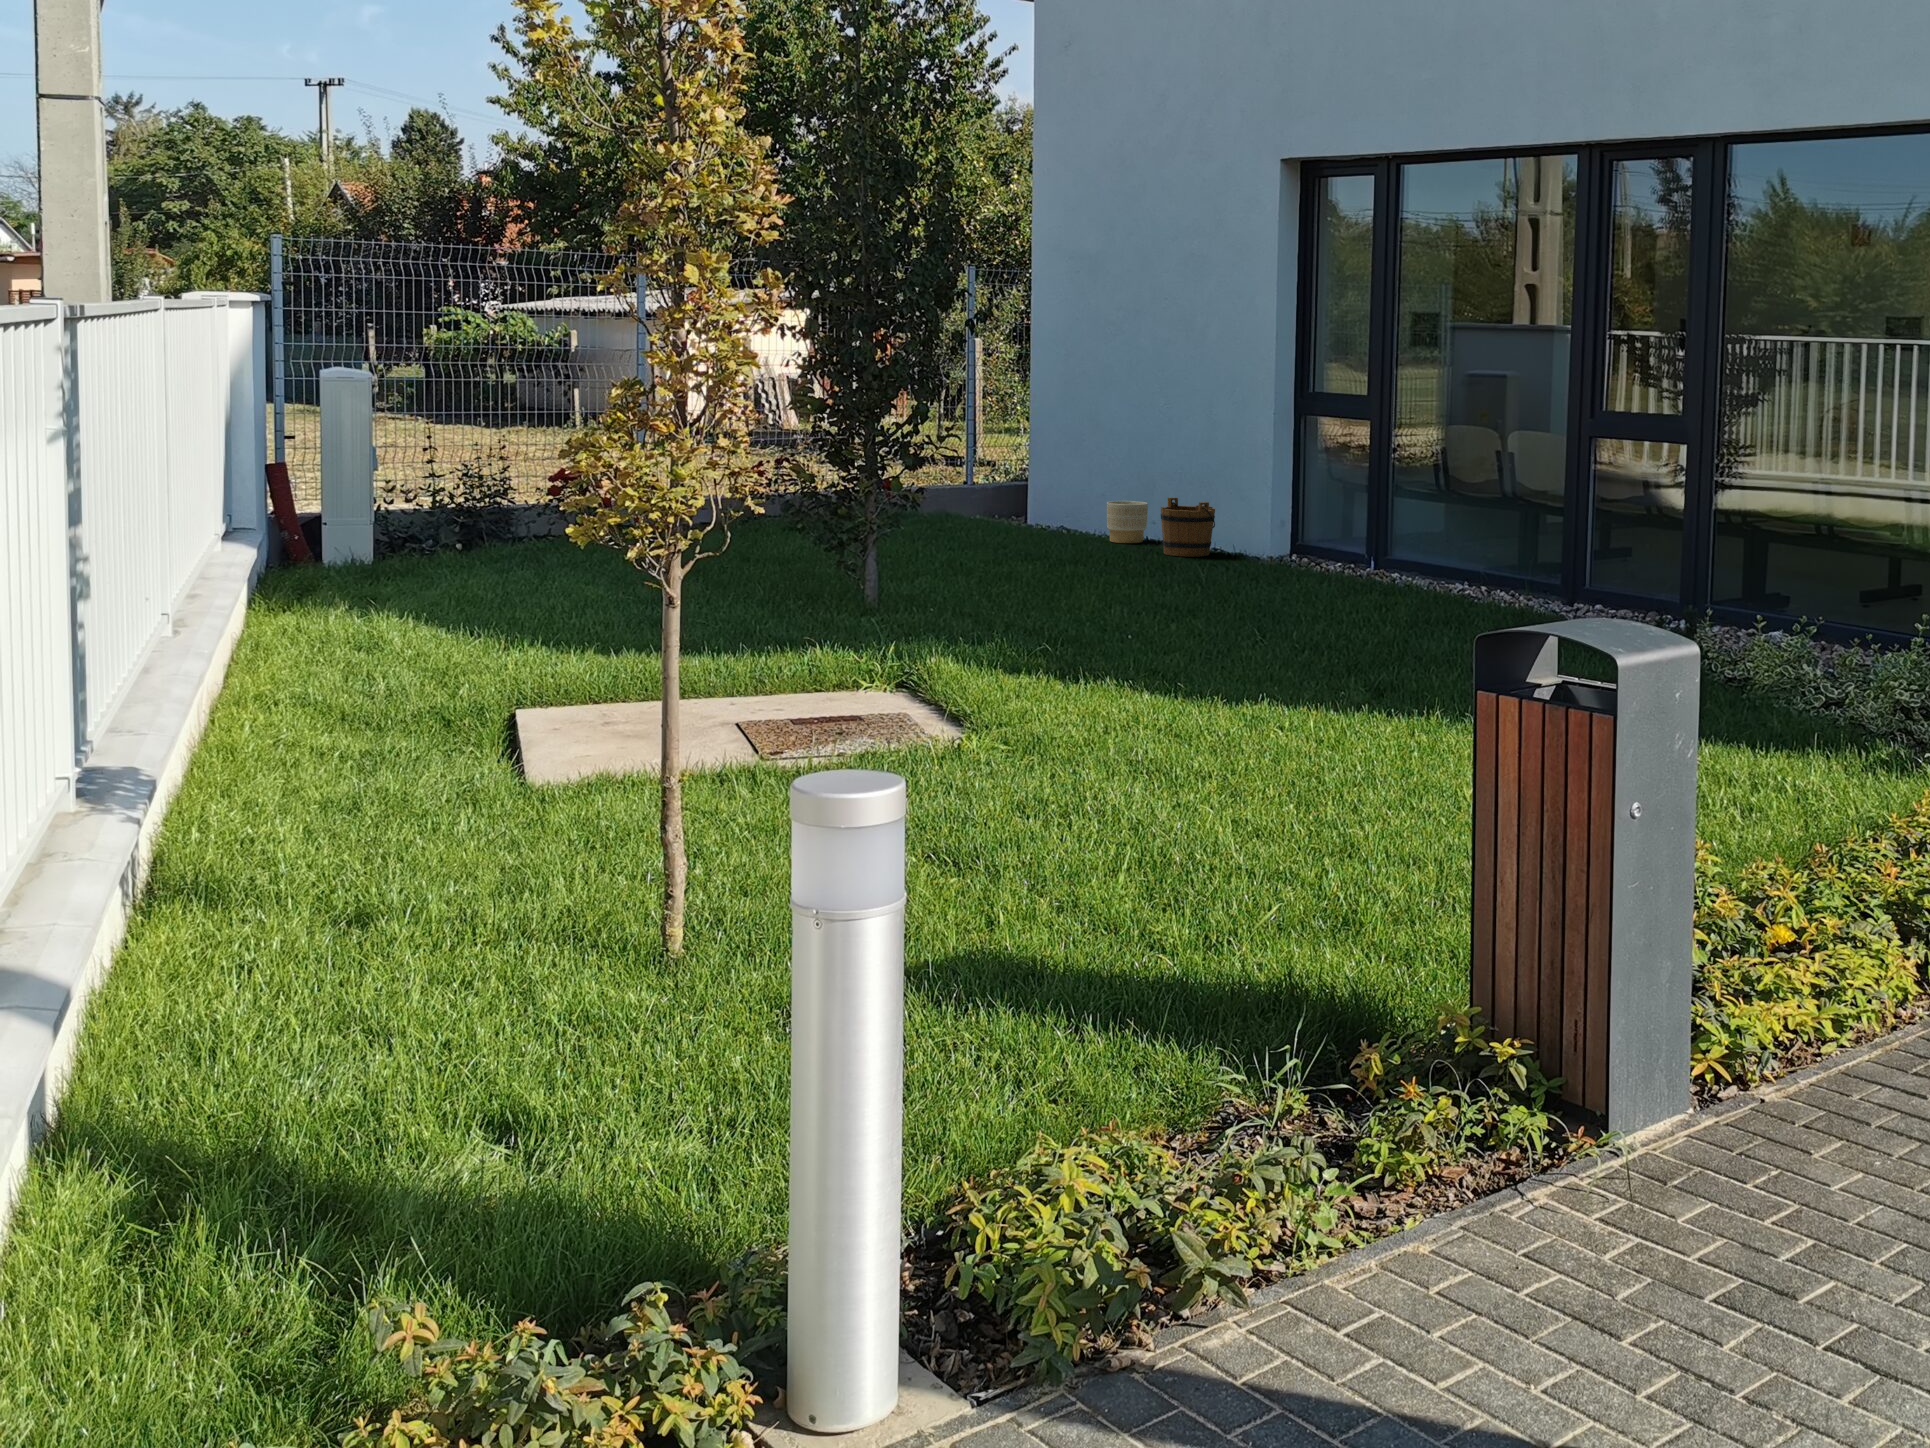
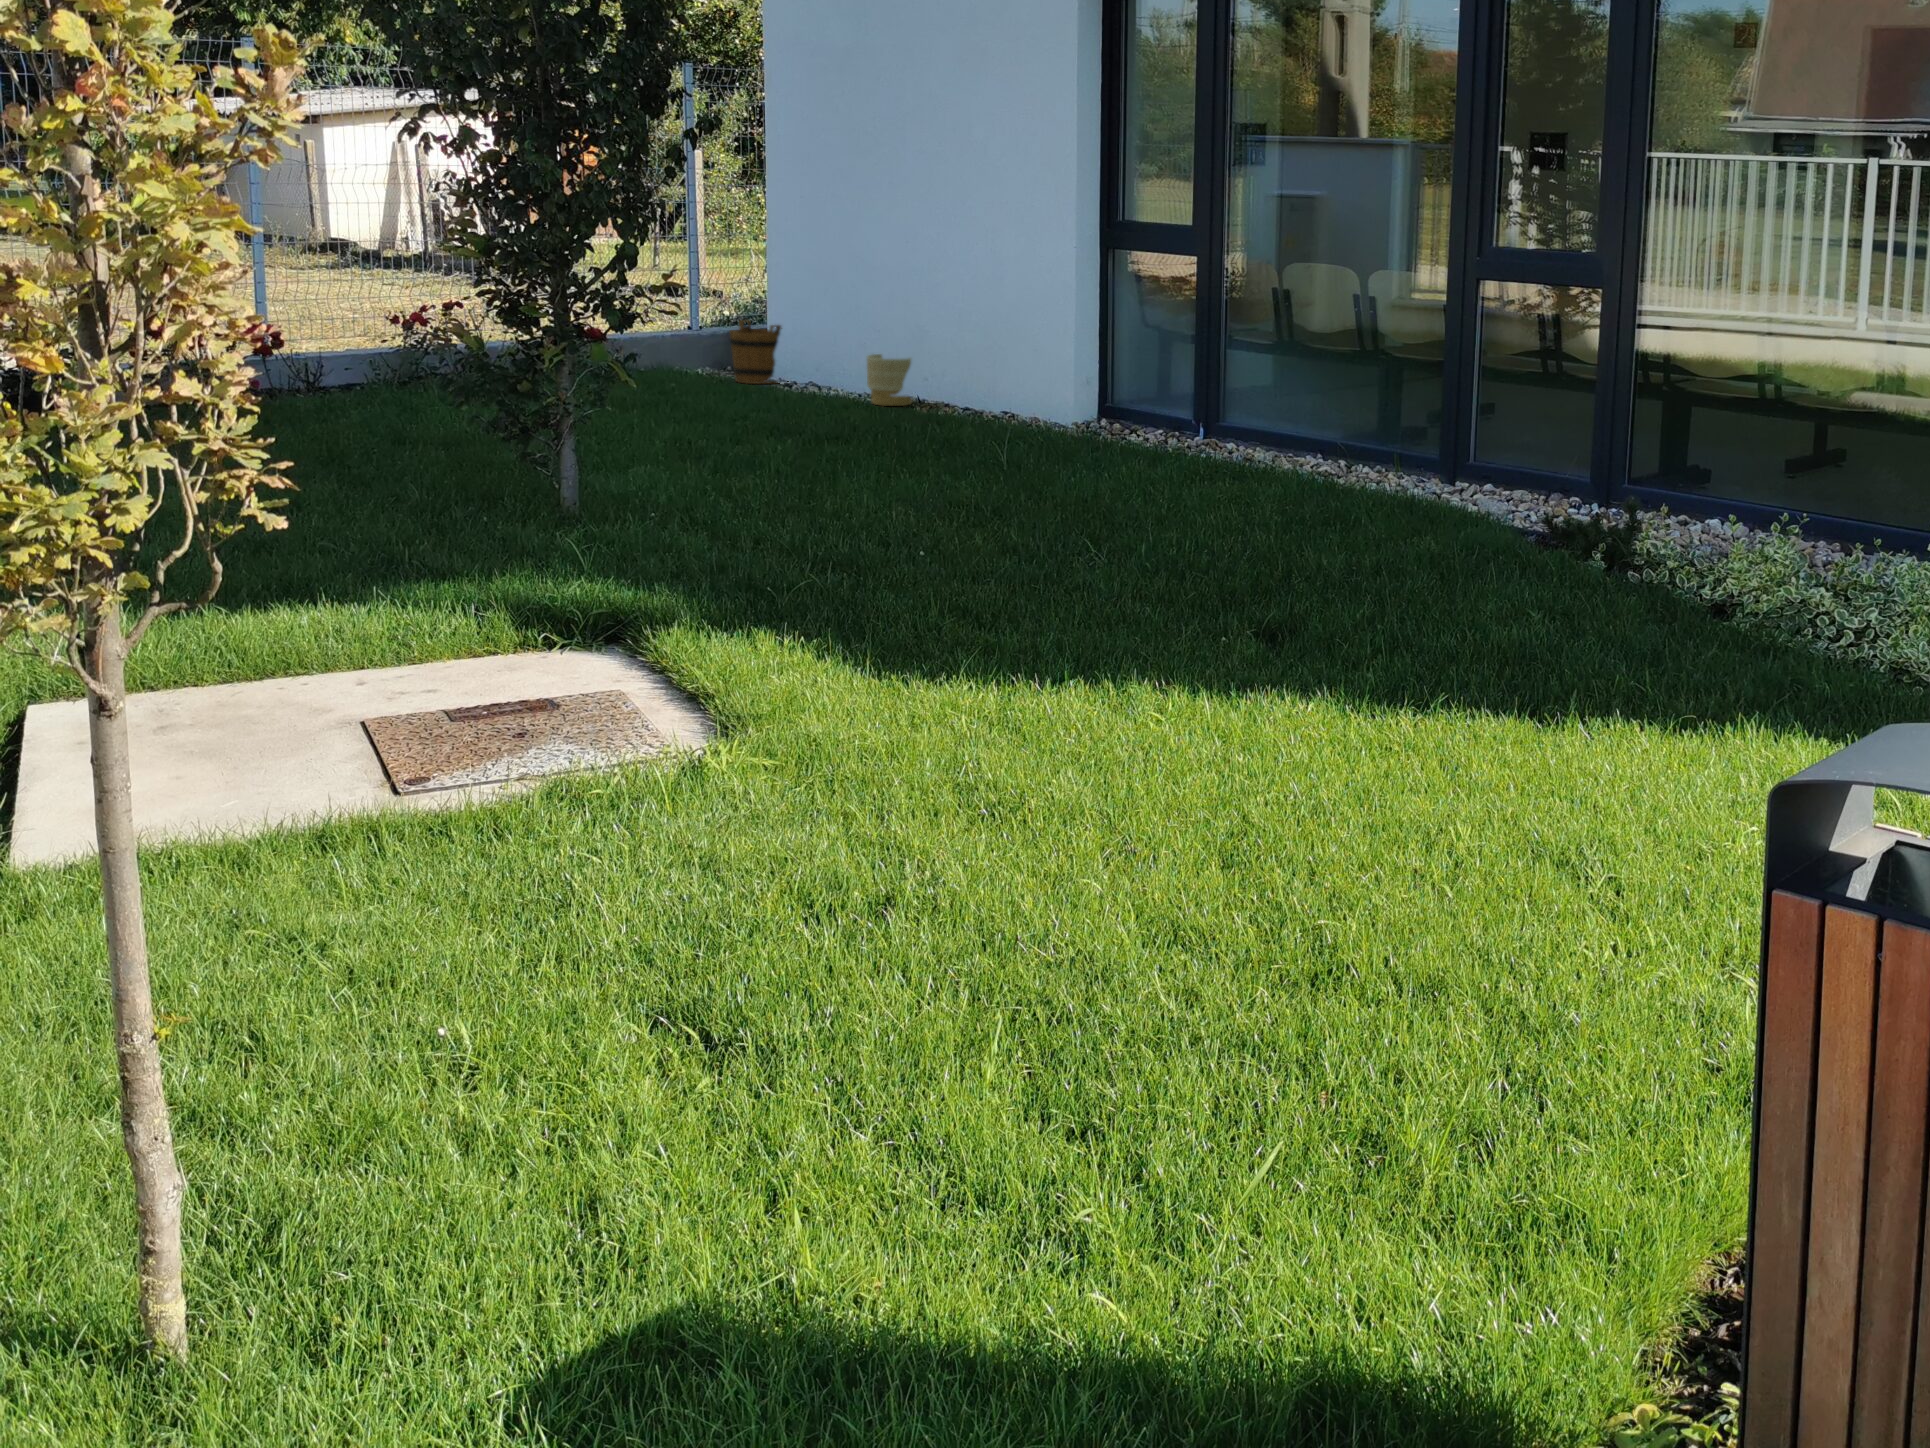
bucket: present [1161,498,1215,557] -> present [730,320,782,384]

